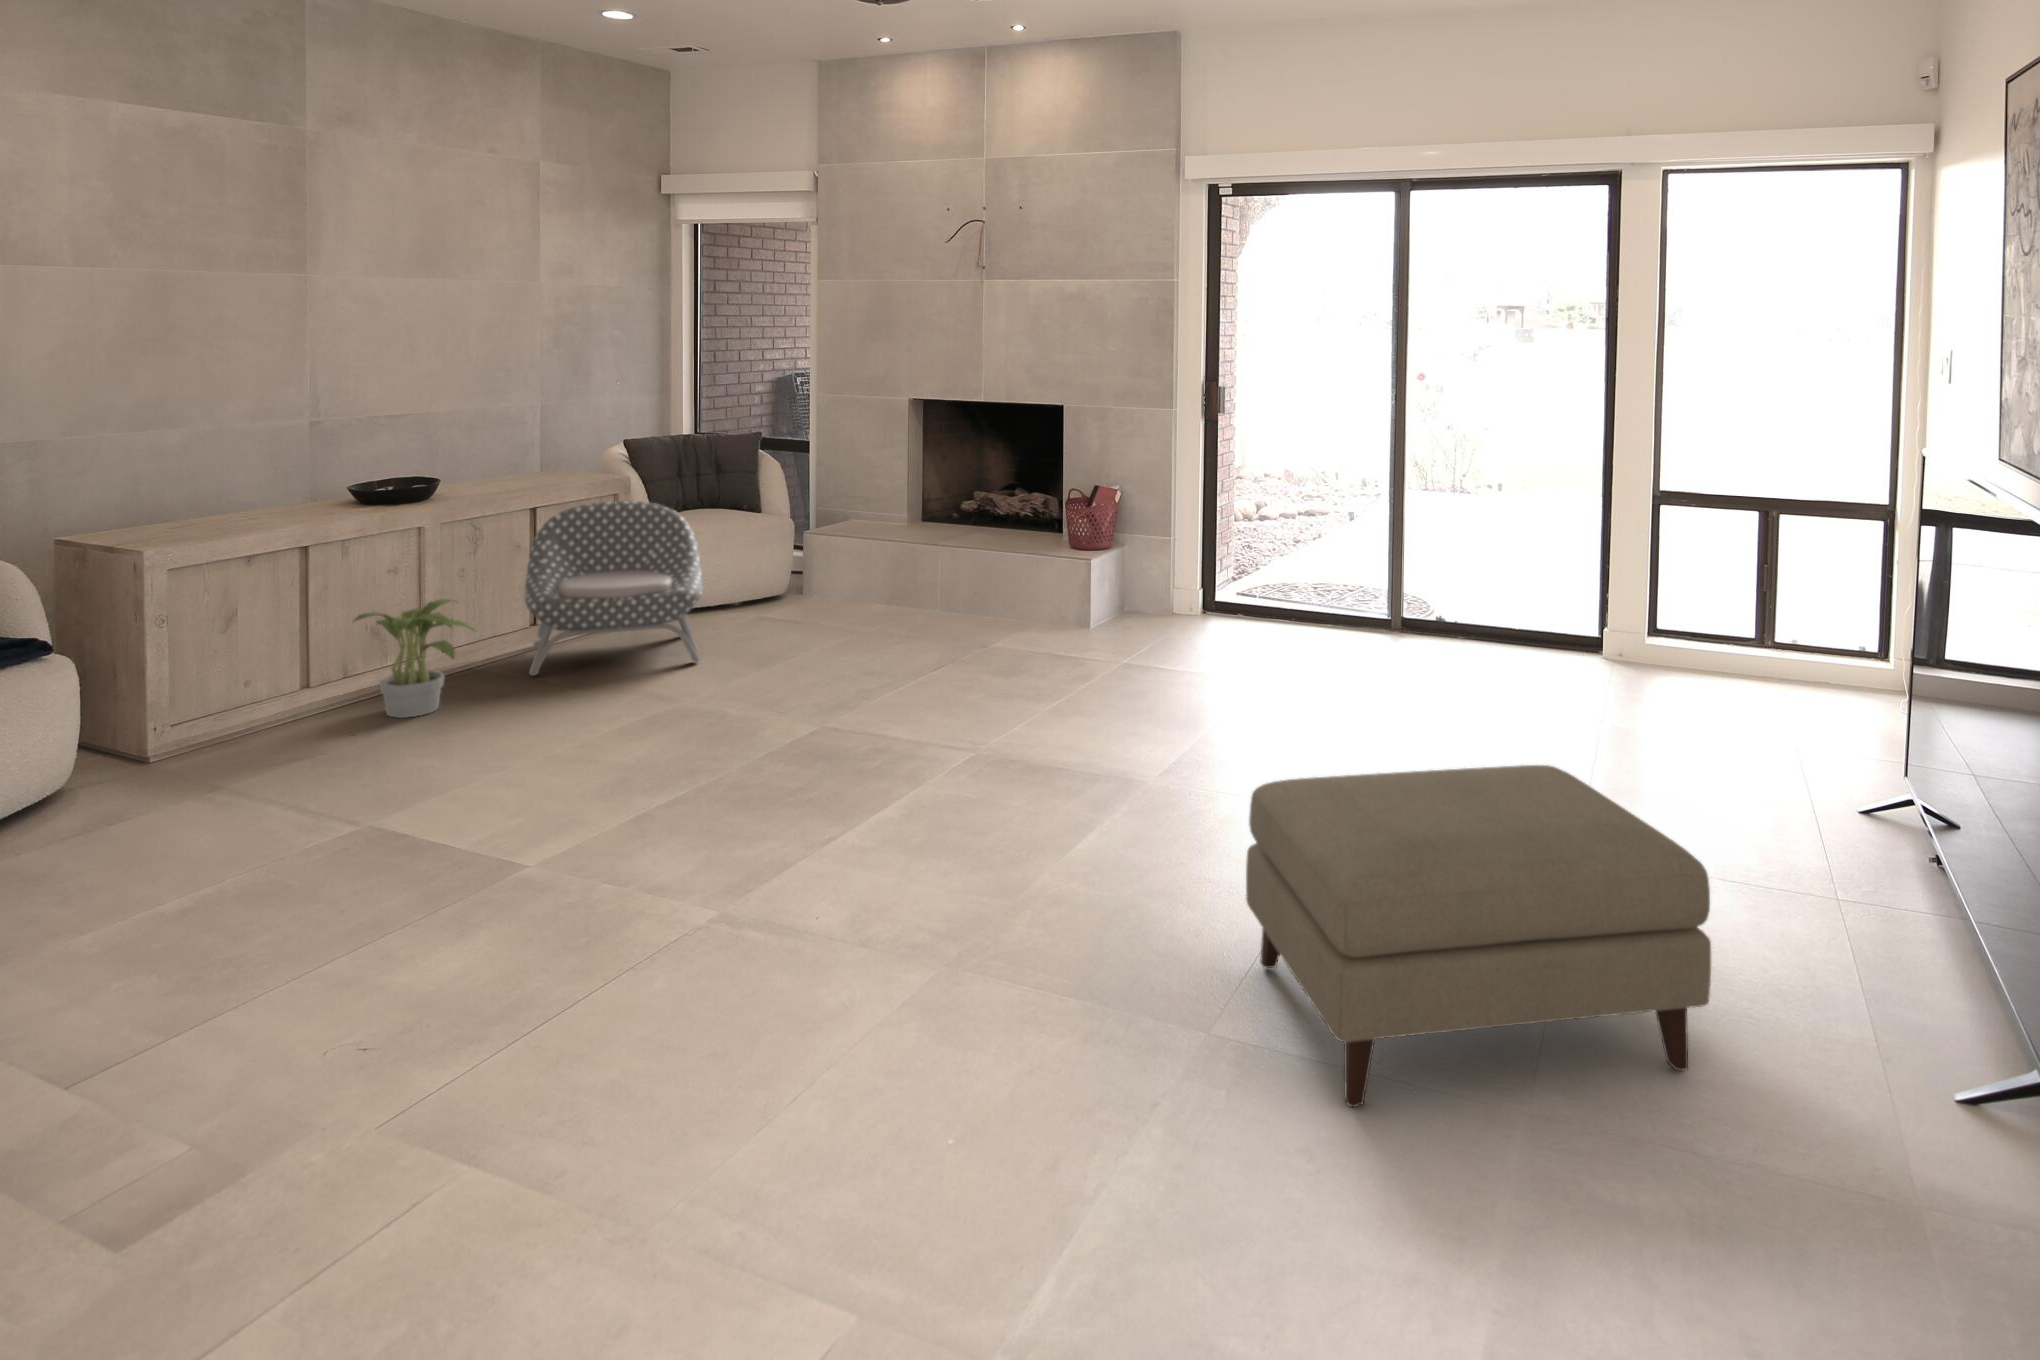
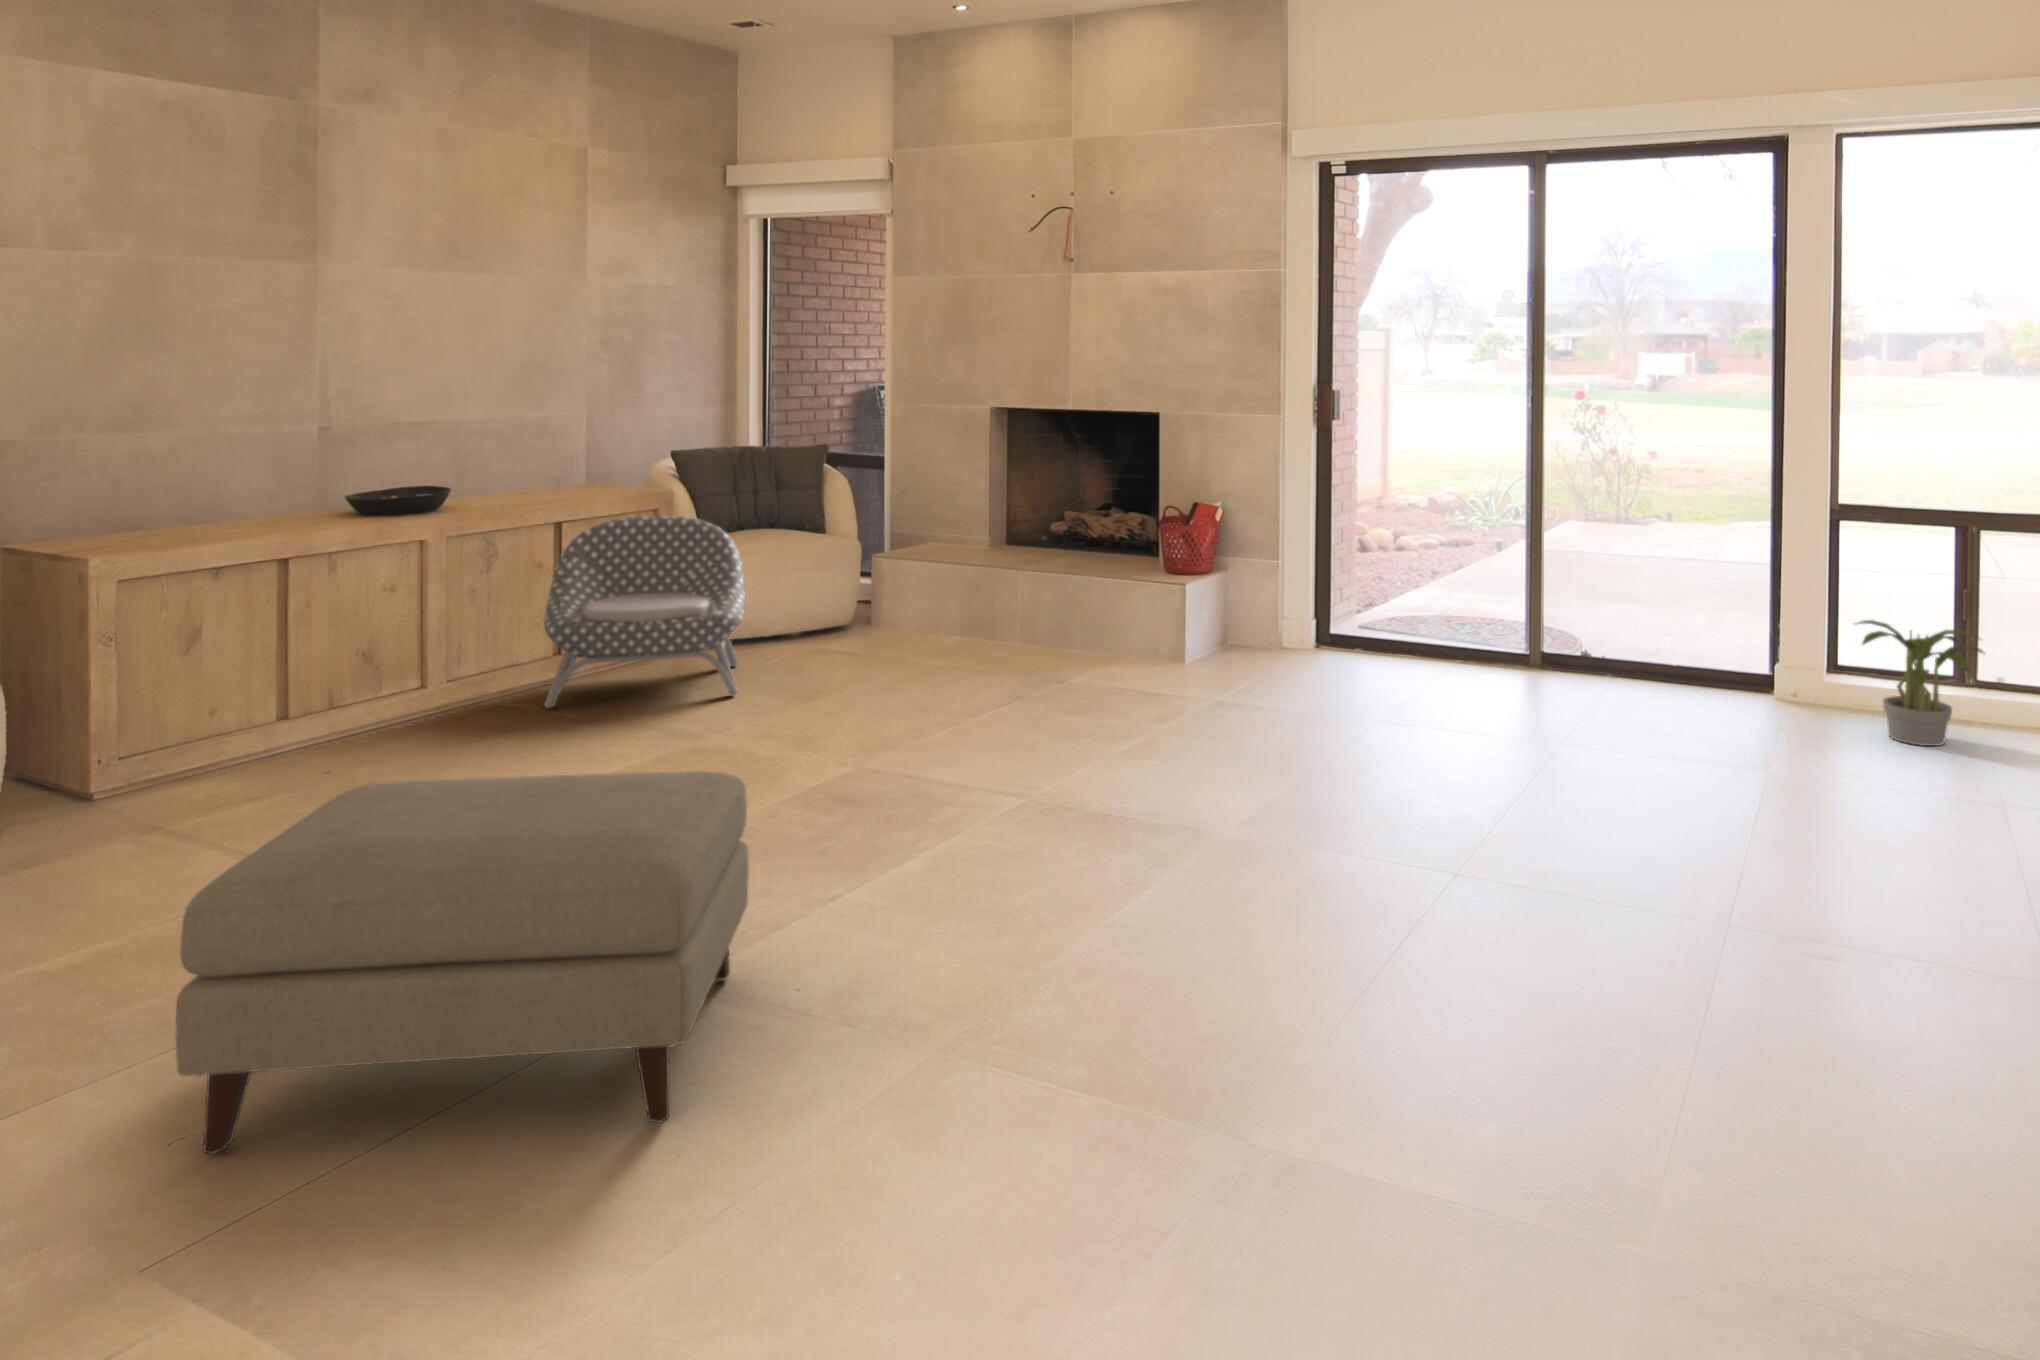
potted plant: present [354,599,474,718] -> present [1859,620,1983,746]
ottoman: present [1246,765,1711,1107] -> present [176,771,749,1154]

